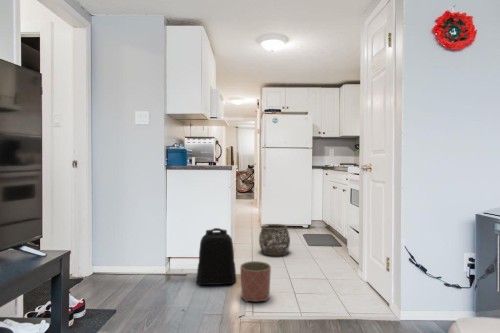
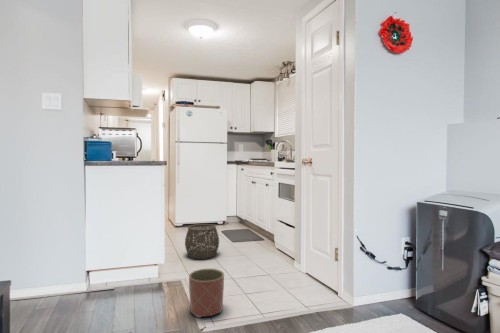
backpack: present [197,228,236,285] -> none [126,235,176,308]

